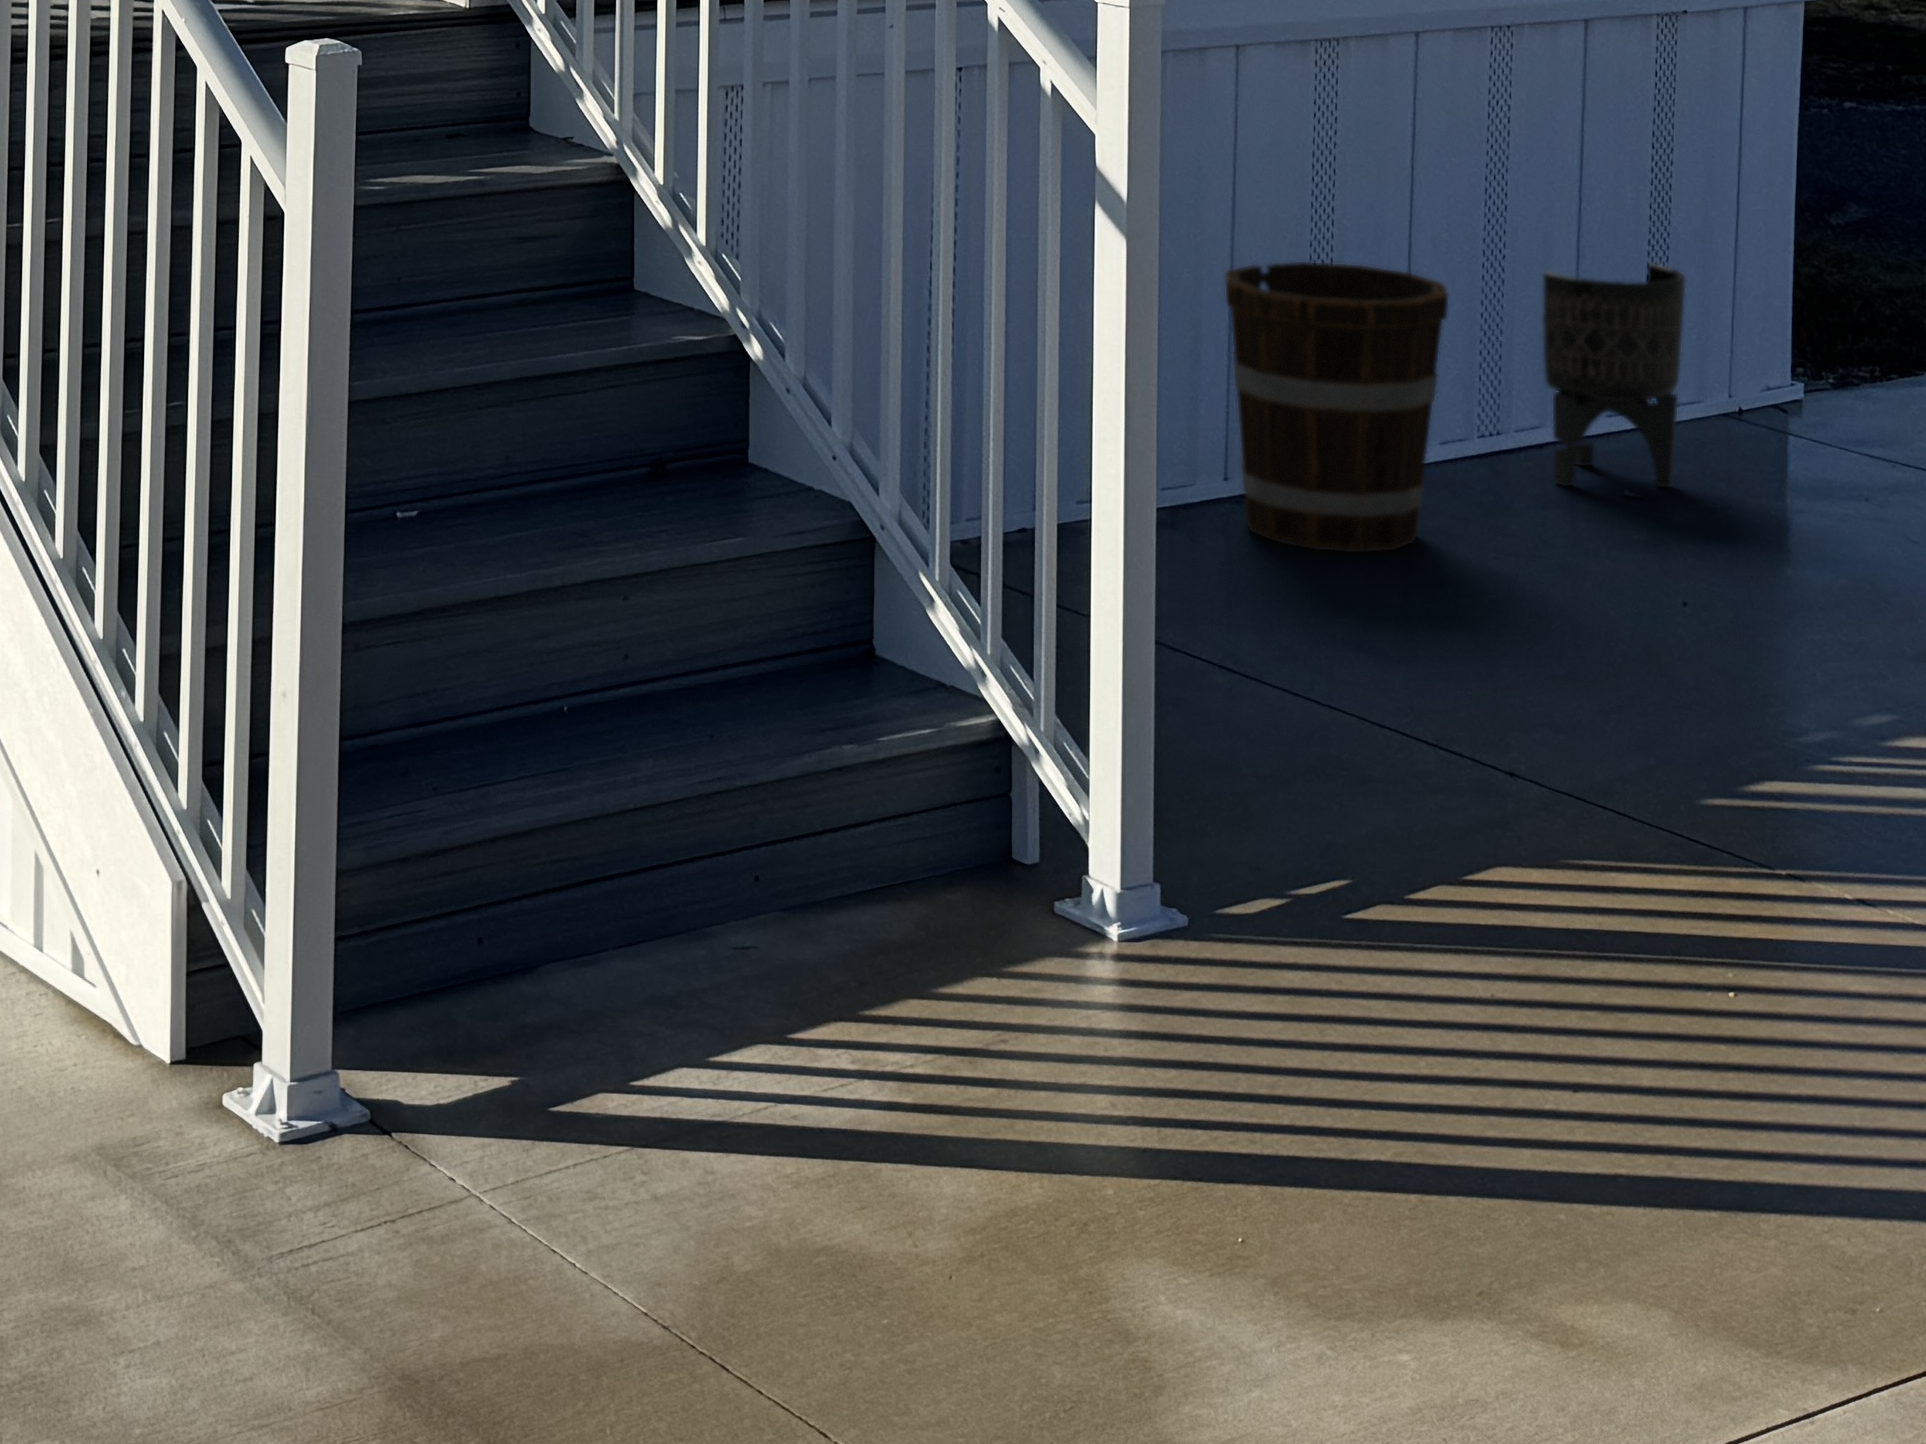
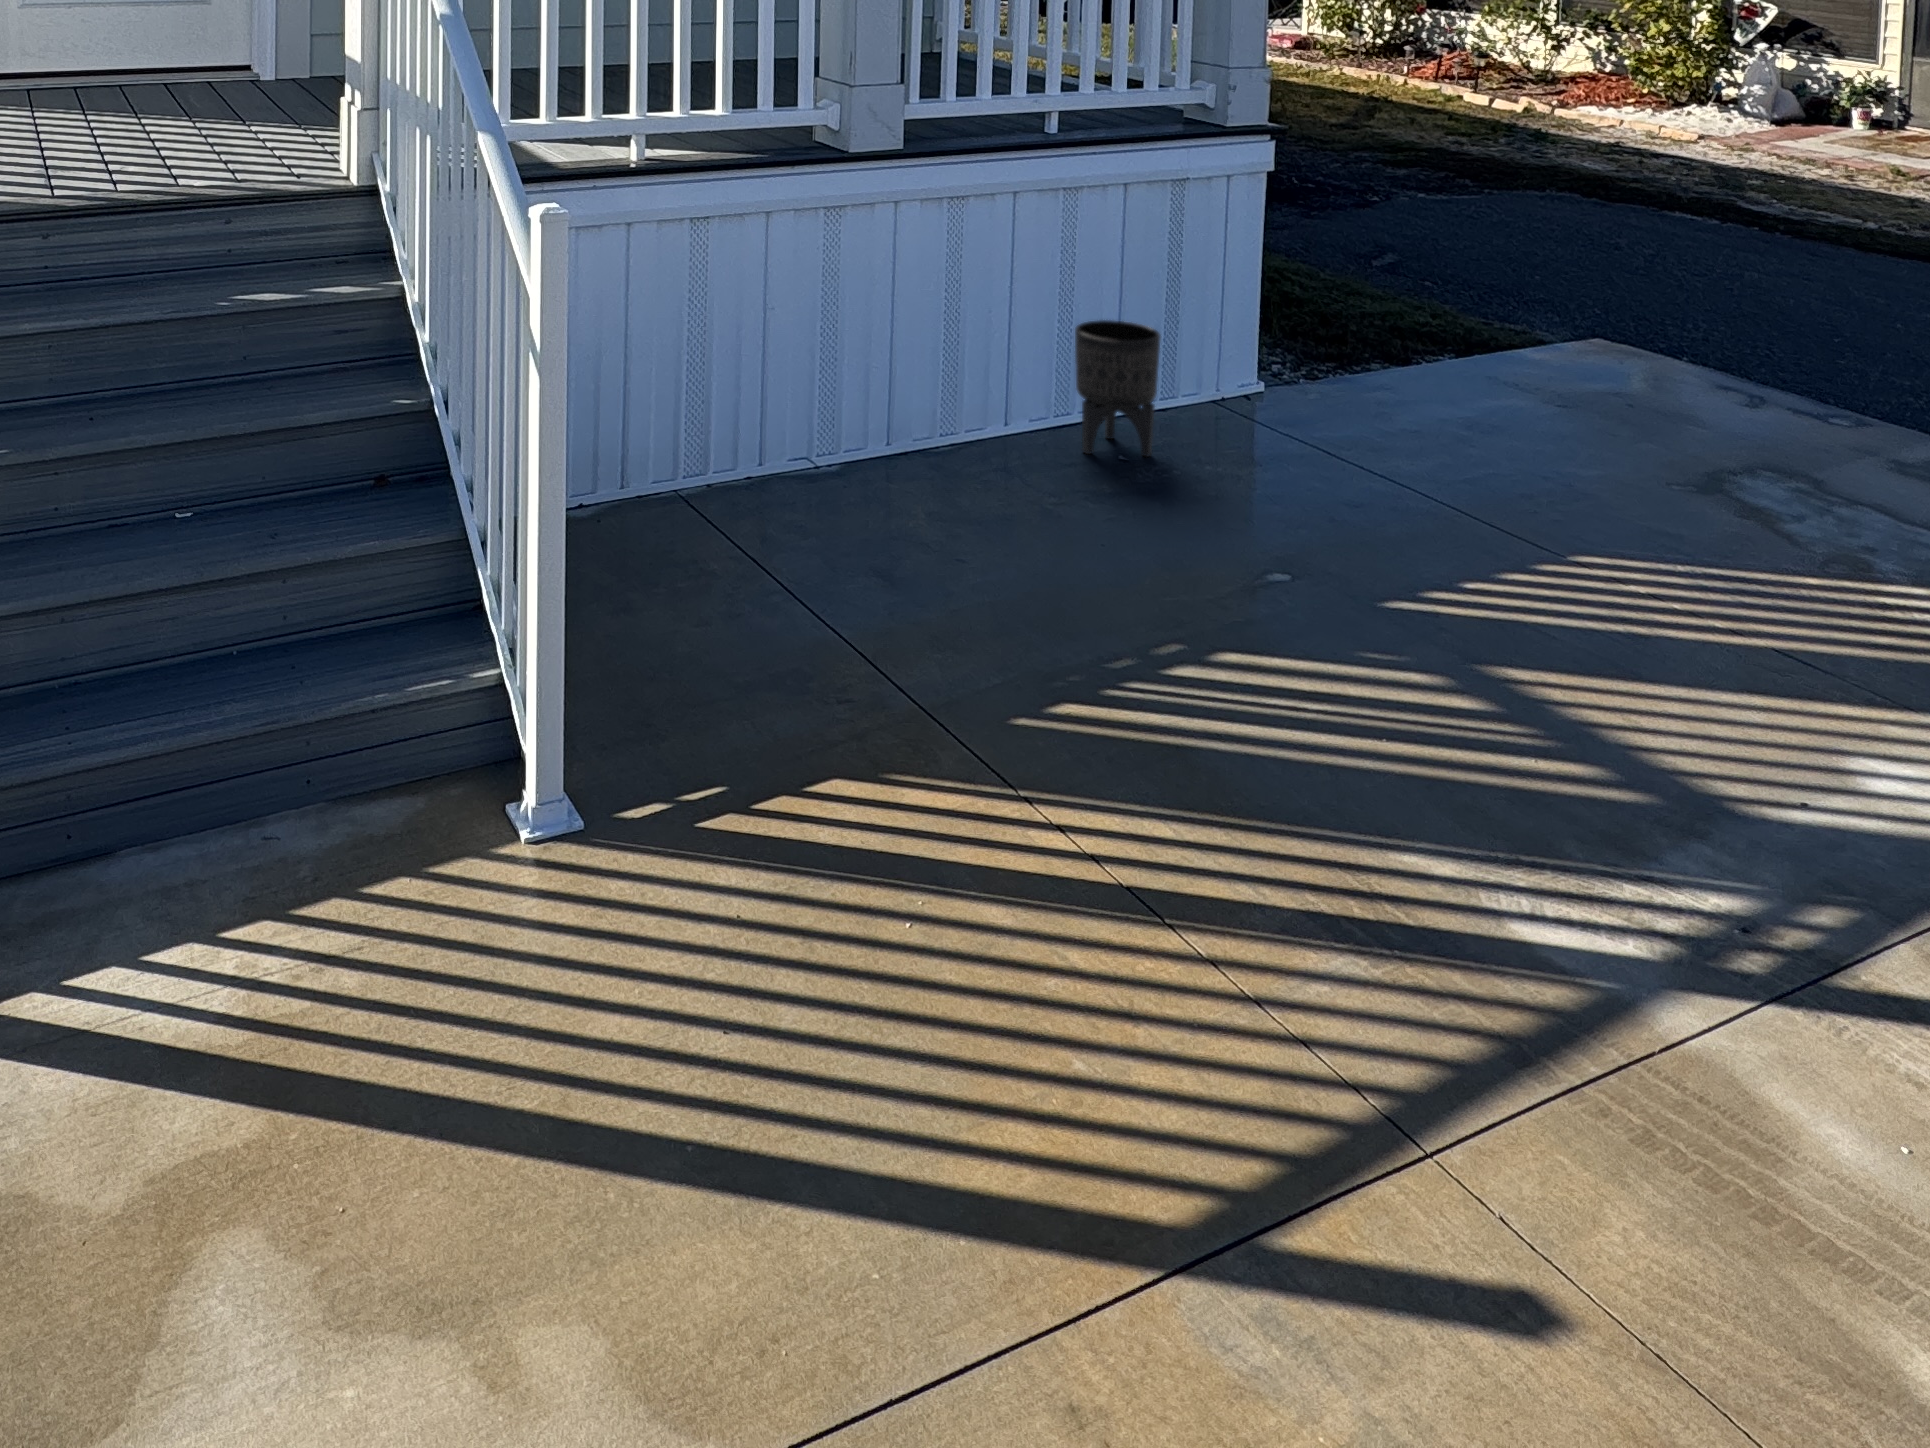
bucket: present [1226,262,1448,552] -> none [862,327,990,504]

